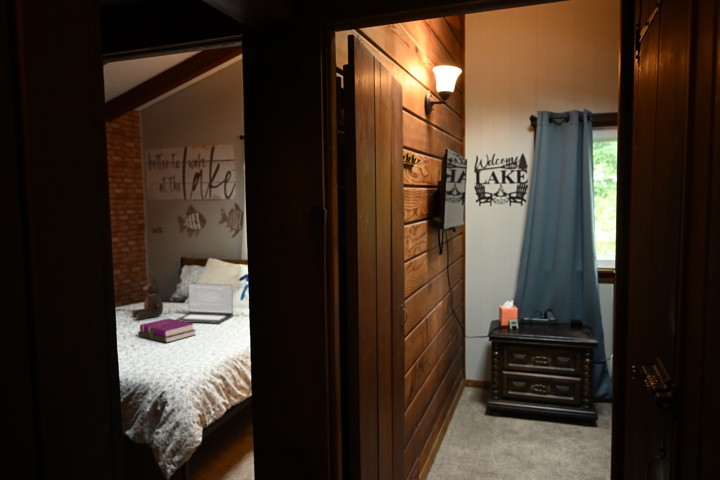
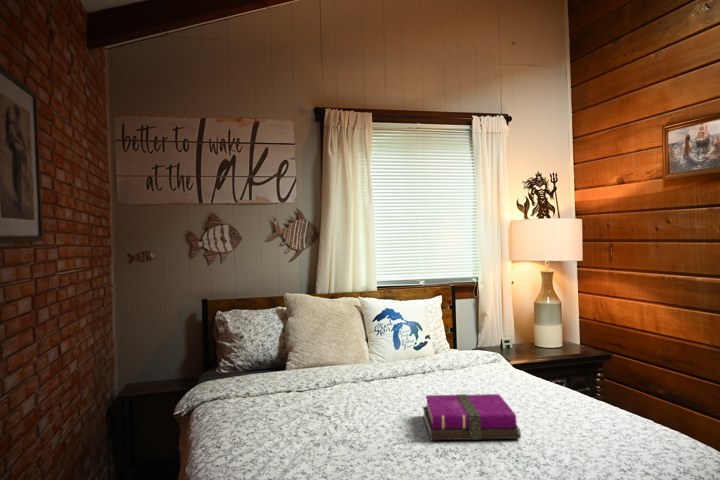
teddy bear: present [132,276,163,320] -> none [282,325,344,412]
laptop: present [176,284,233,324] -> none [361,325,461,403]

